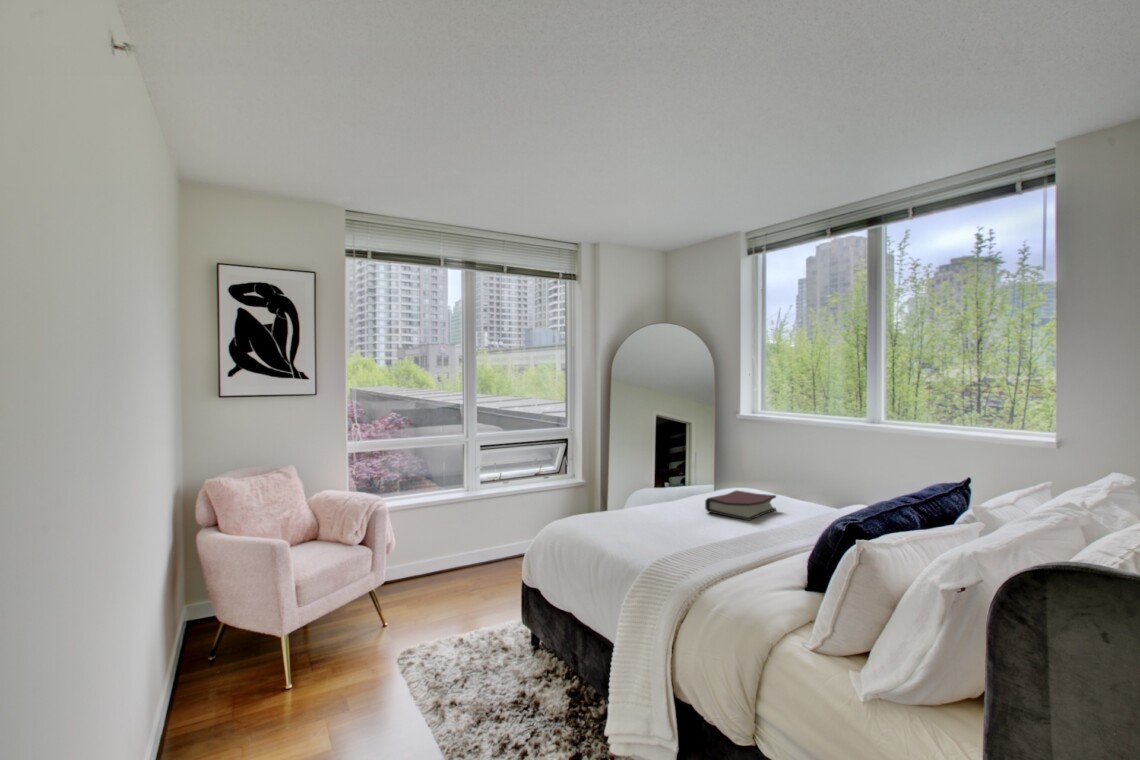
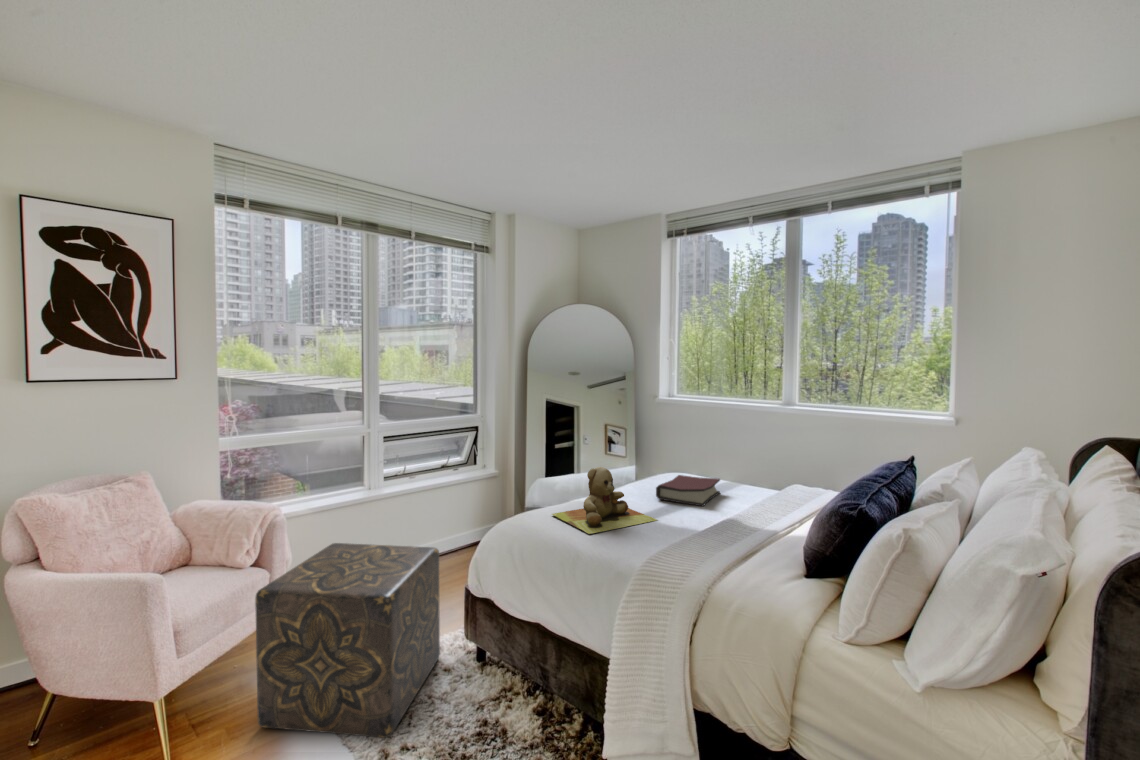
teddy bear: none [597,476,695,536] -> present [552,467,657,534]
ottoman: none [352,532,502,693] -> present [255,543,440,738]

